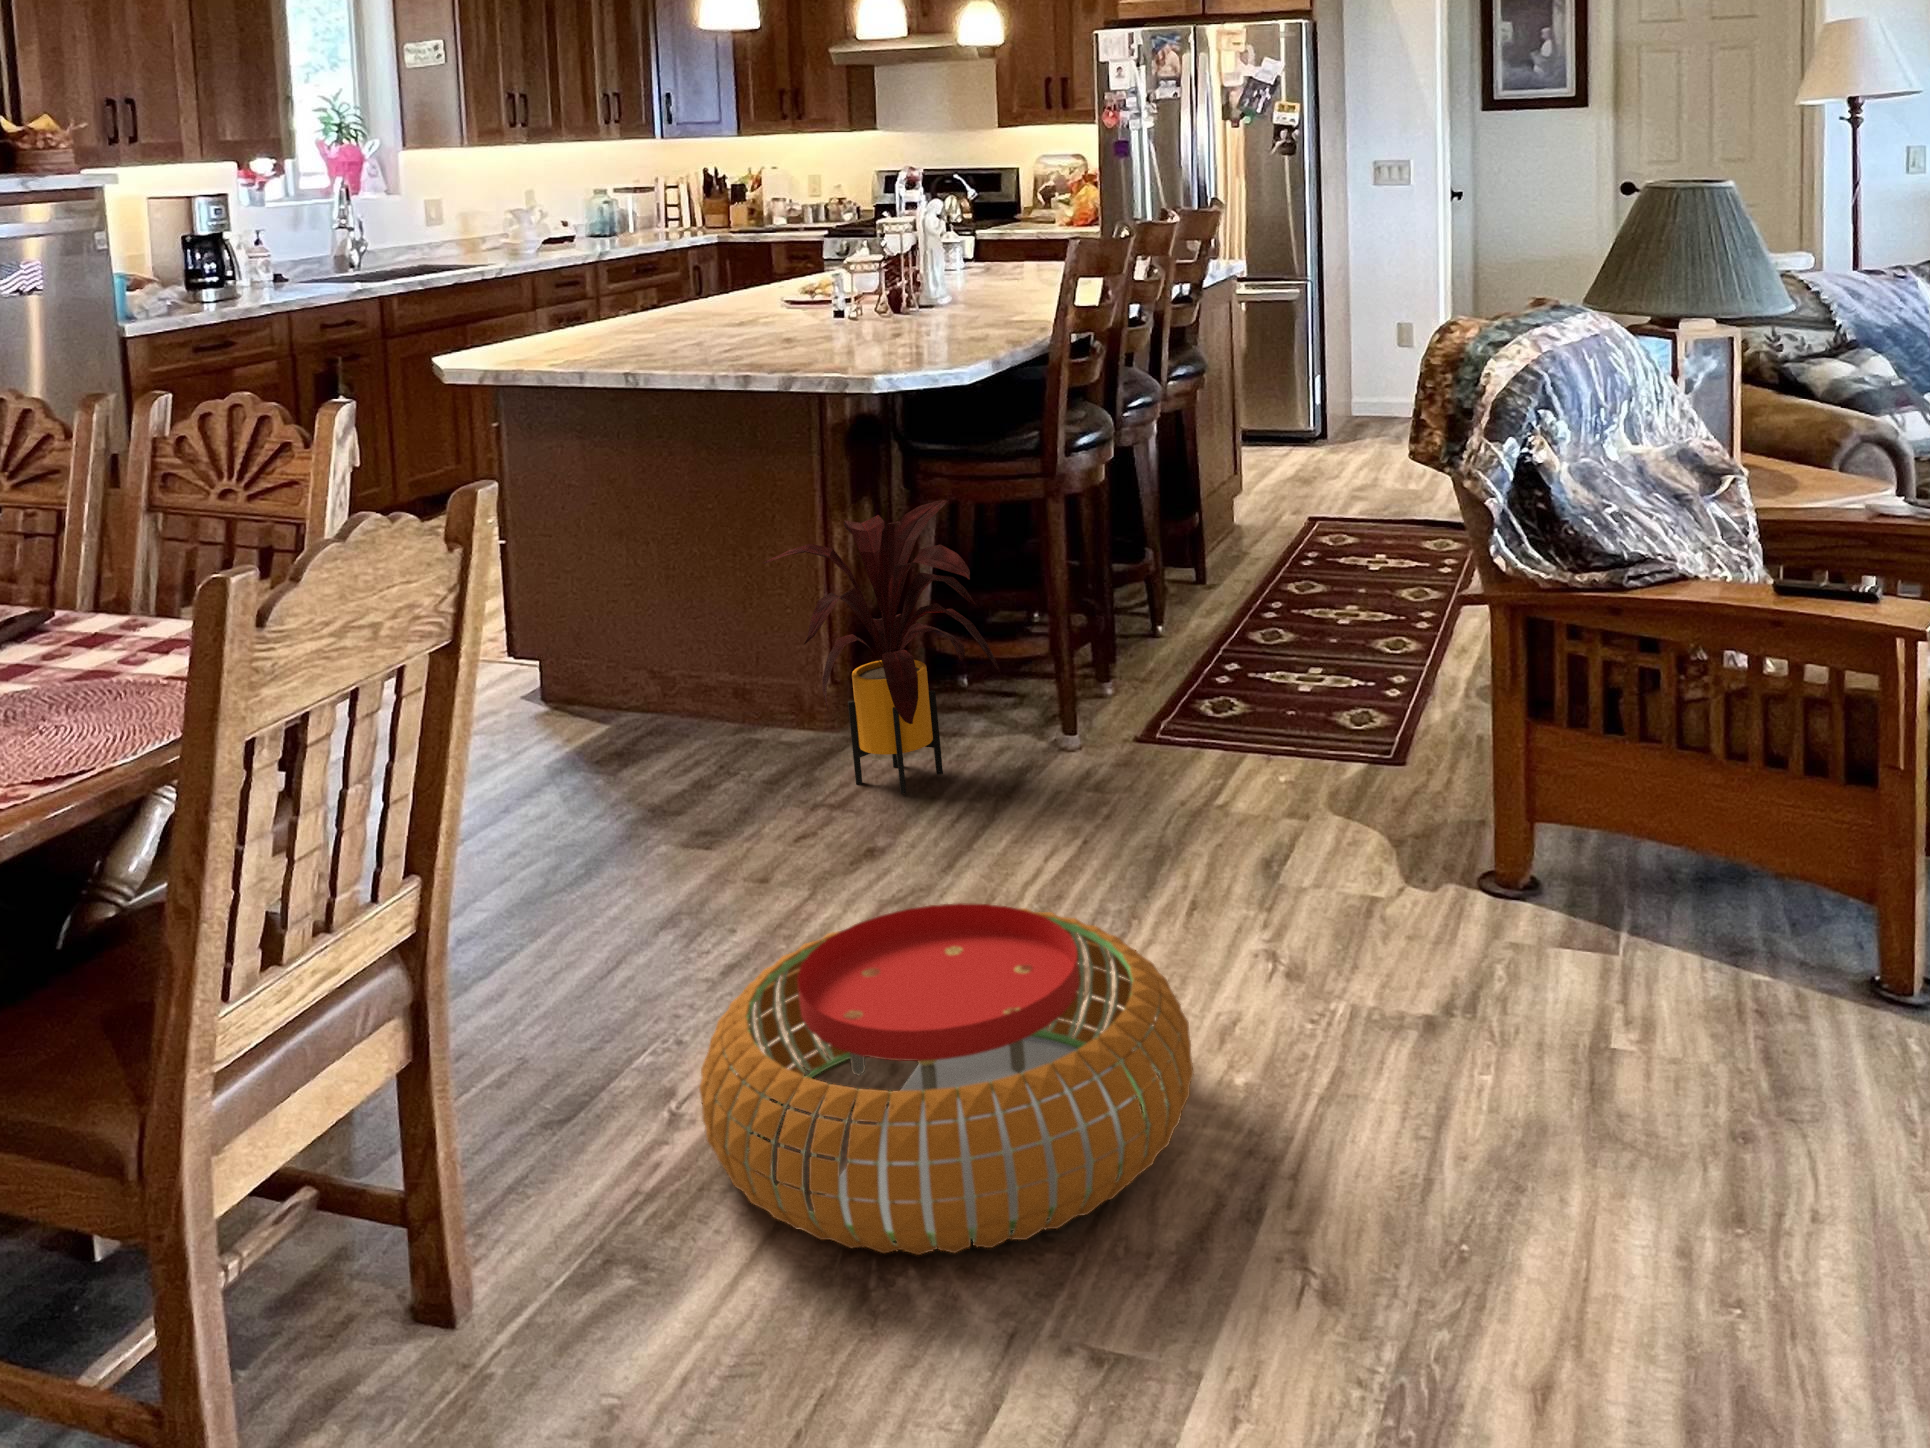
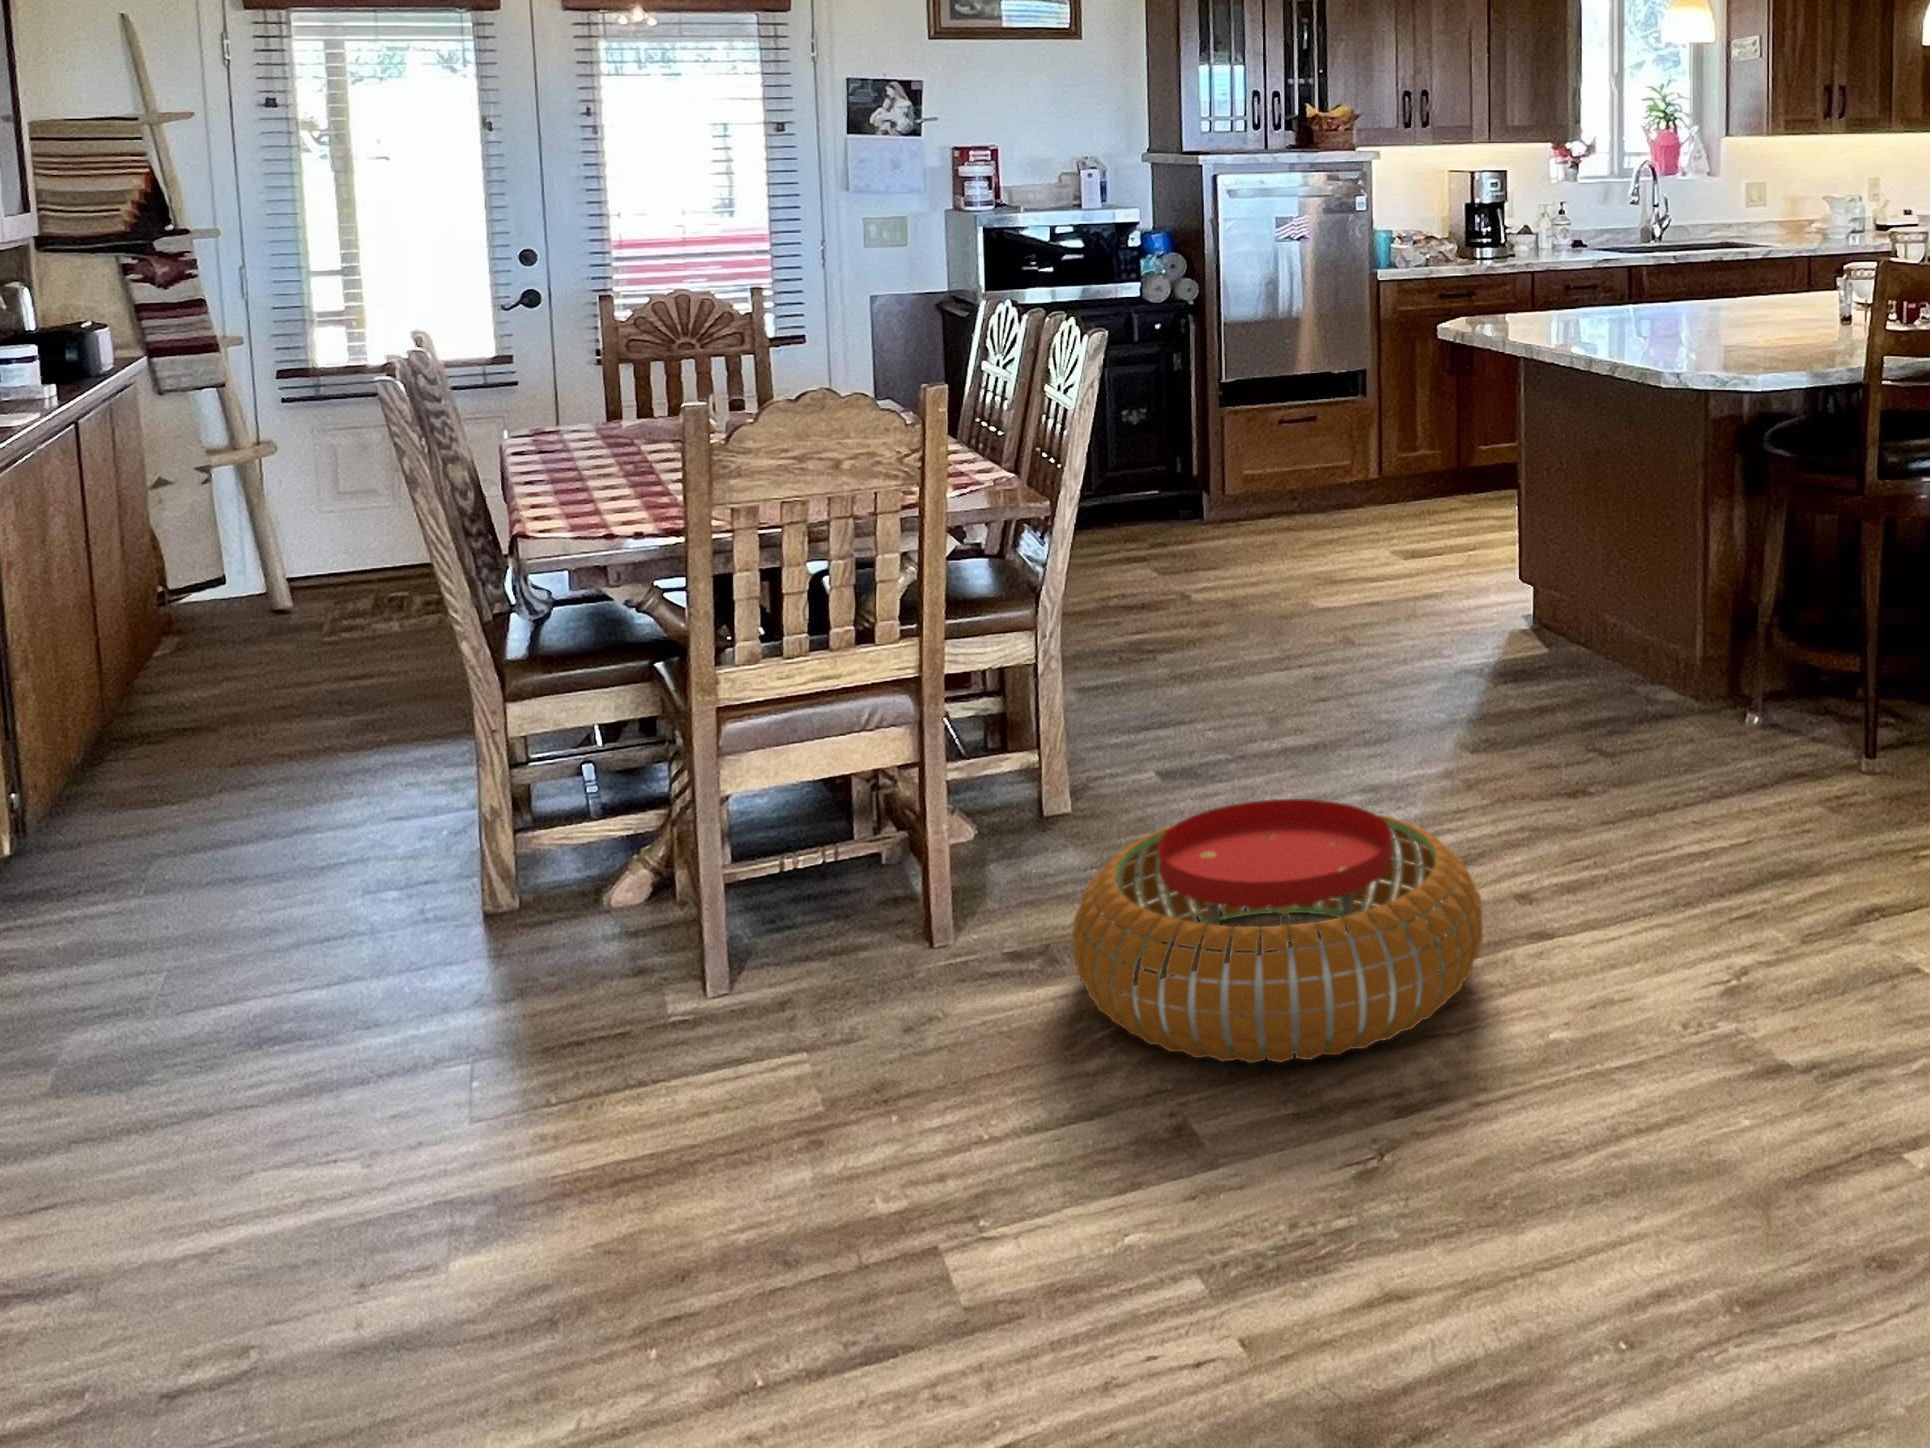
house plant: present [763,499,1000,794] -> none [1560,498,1797,759]

